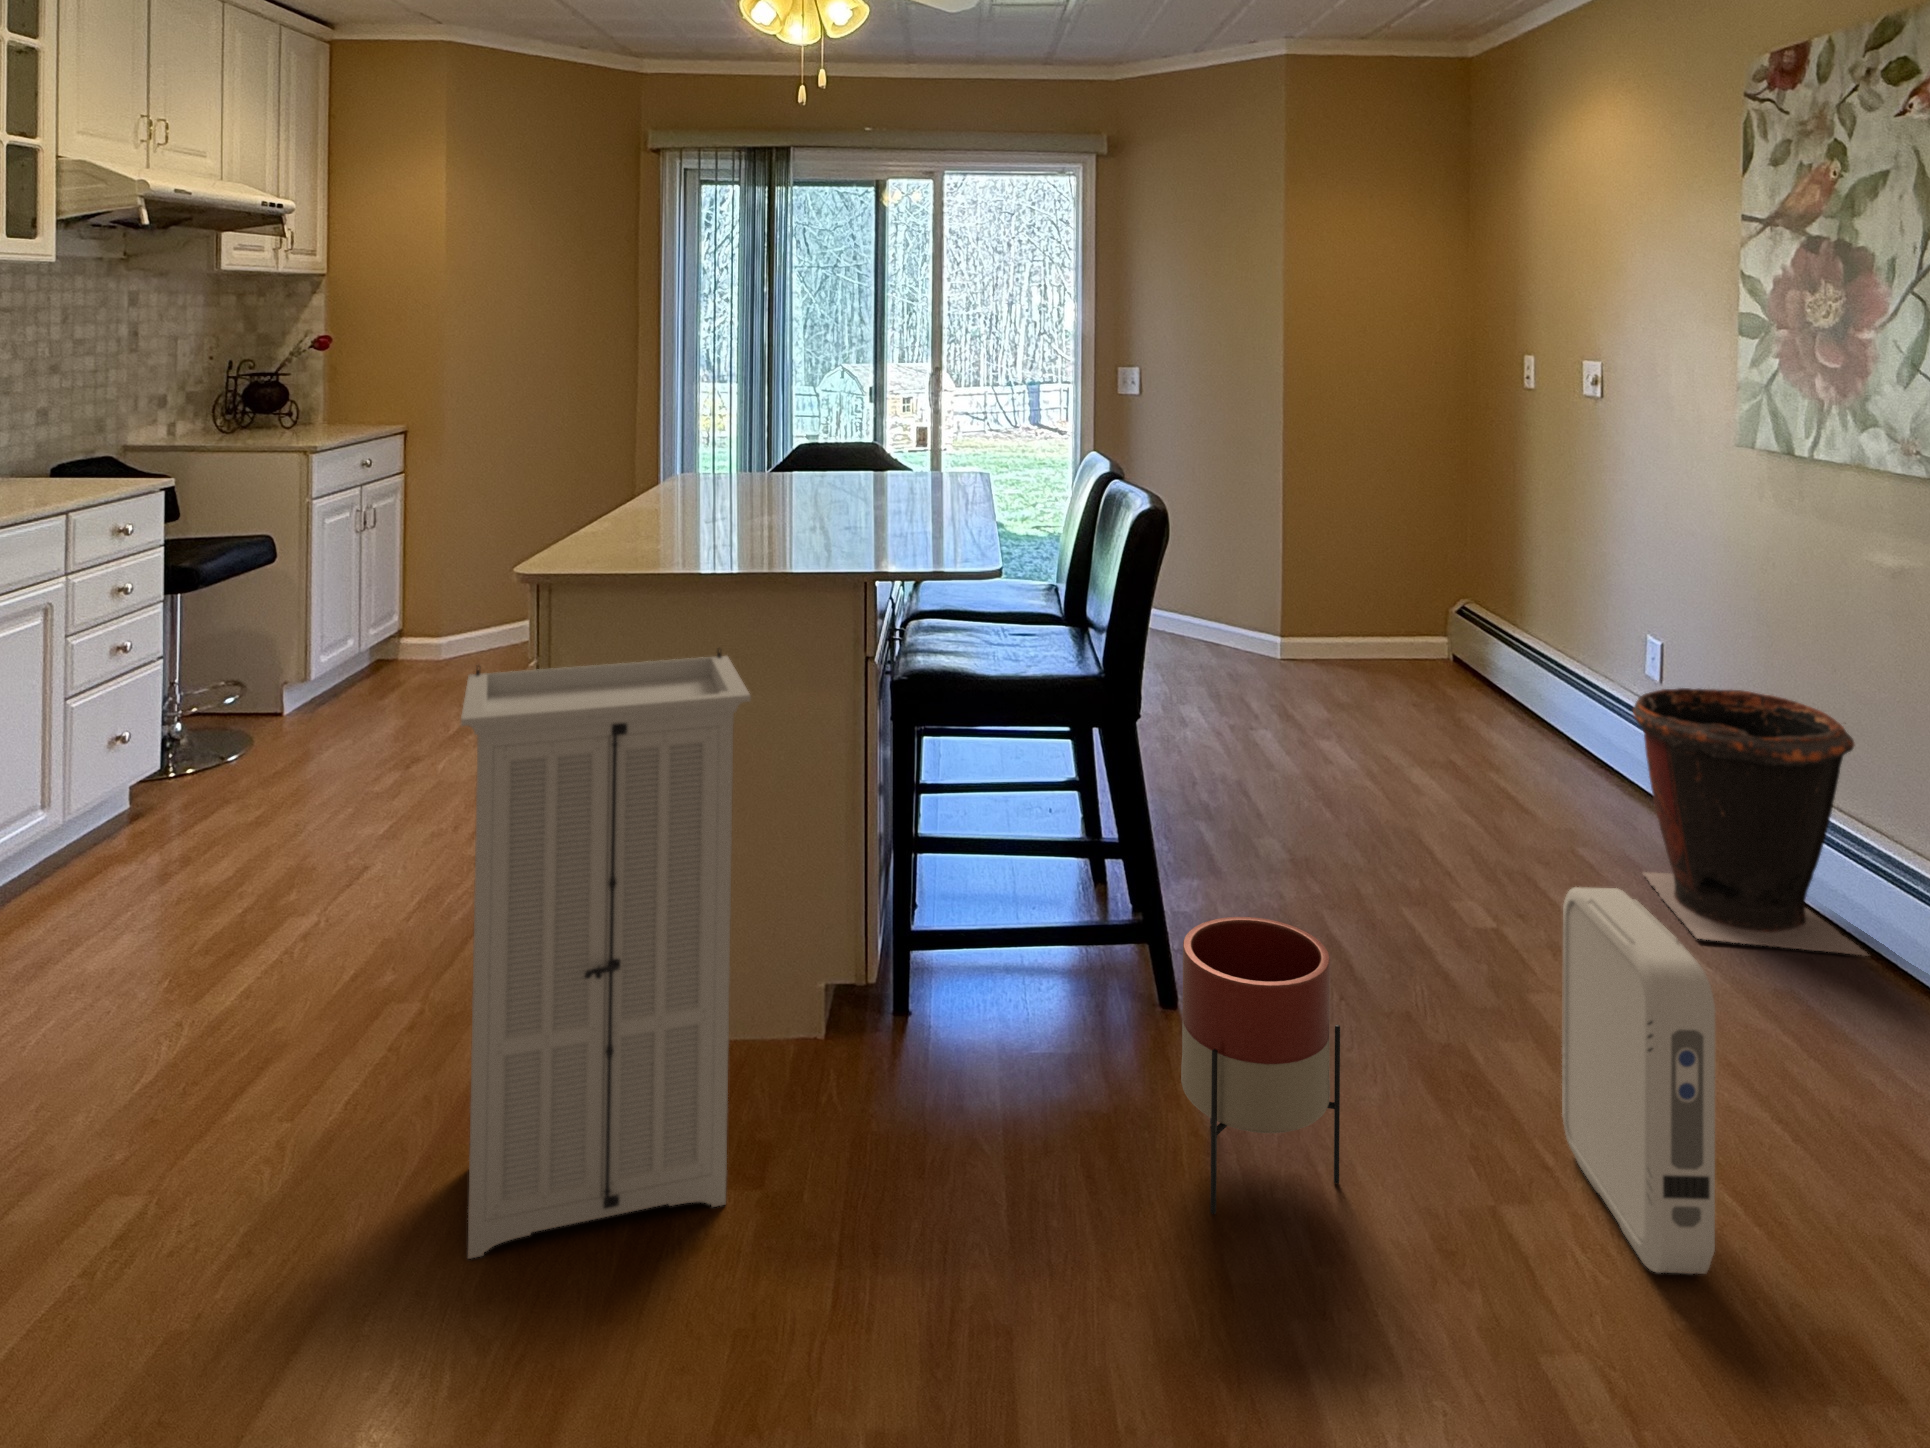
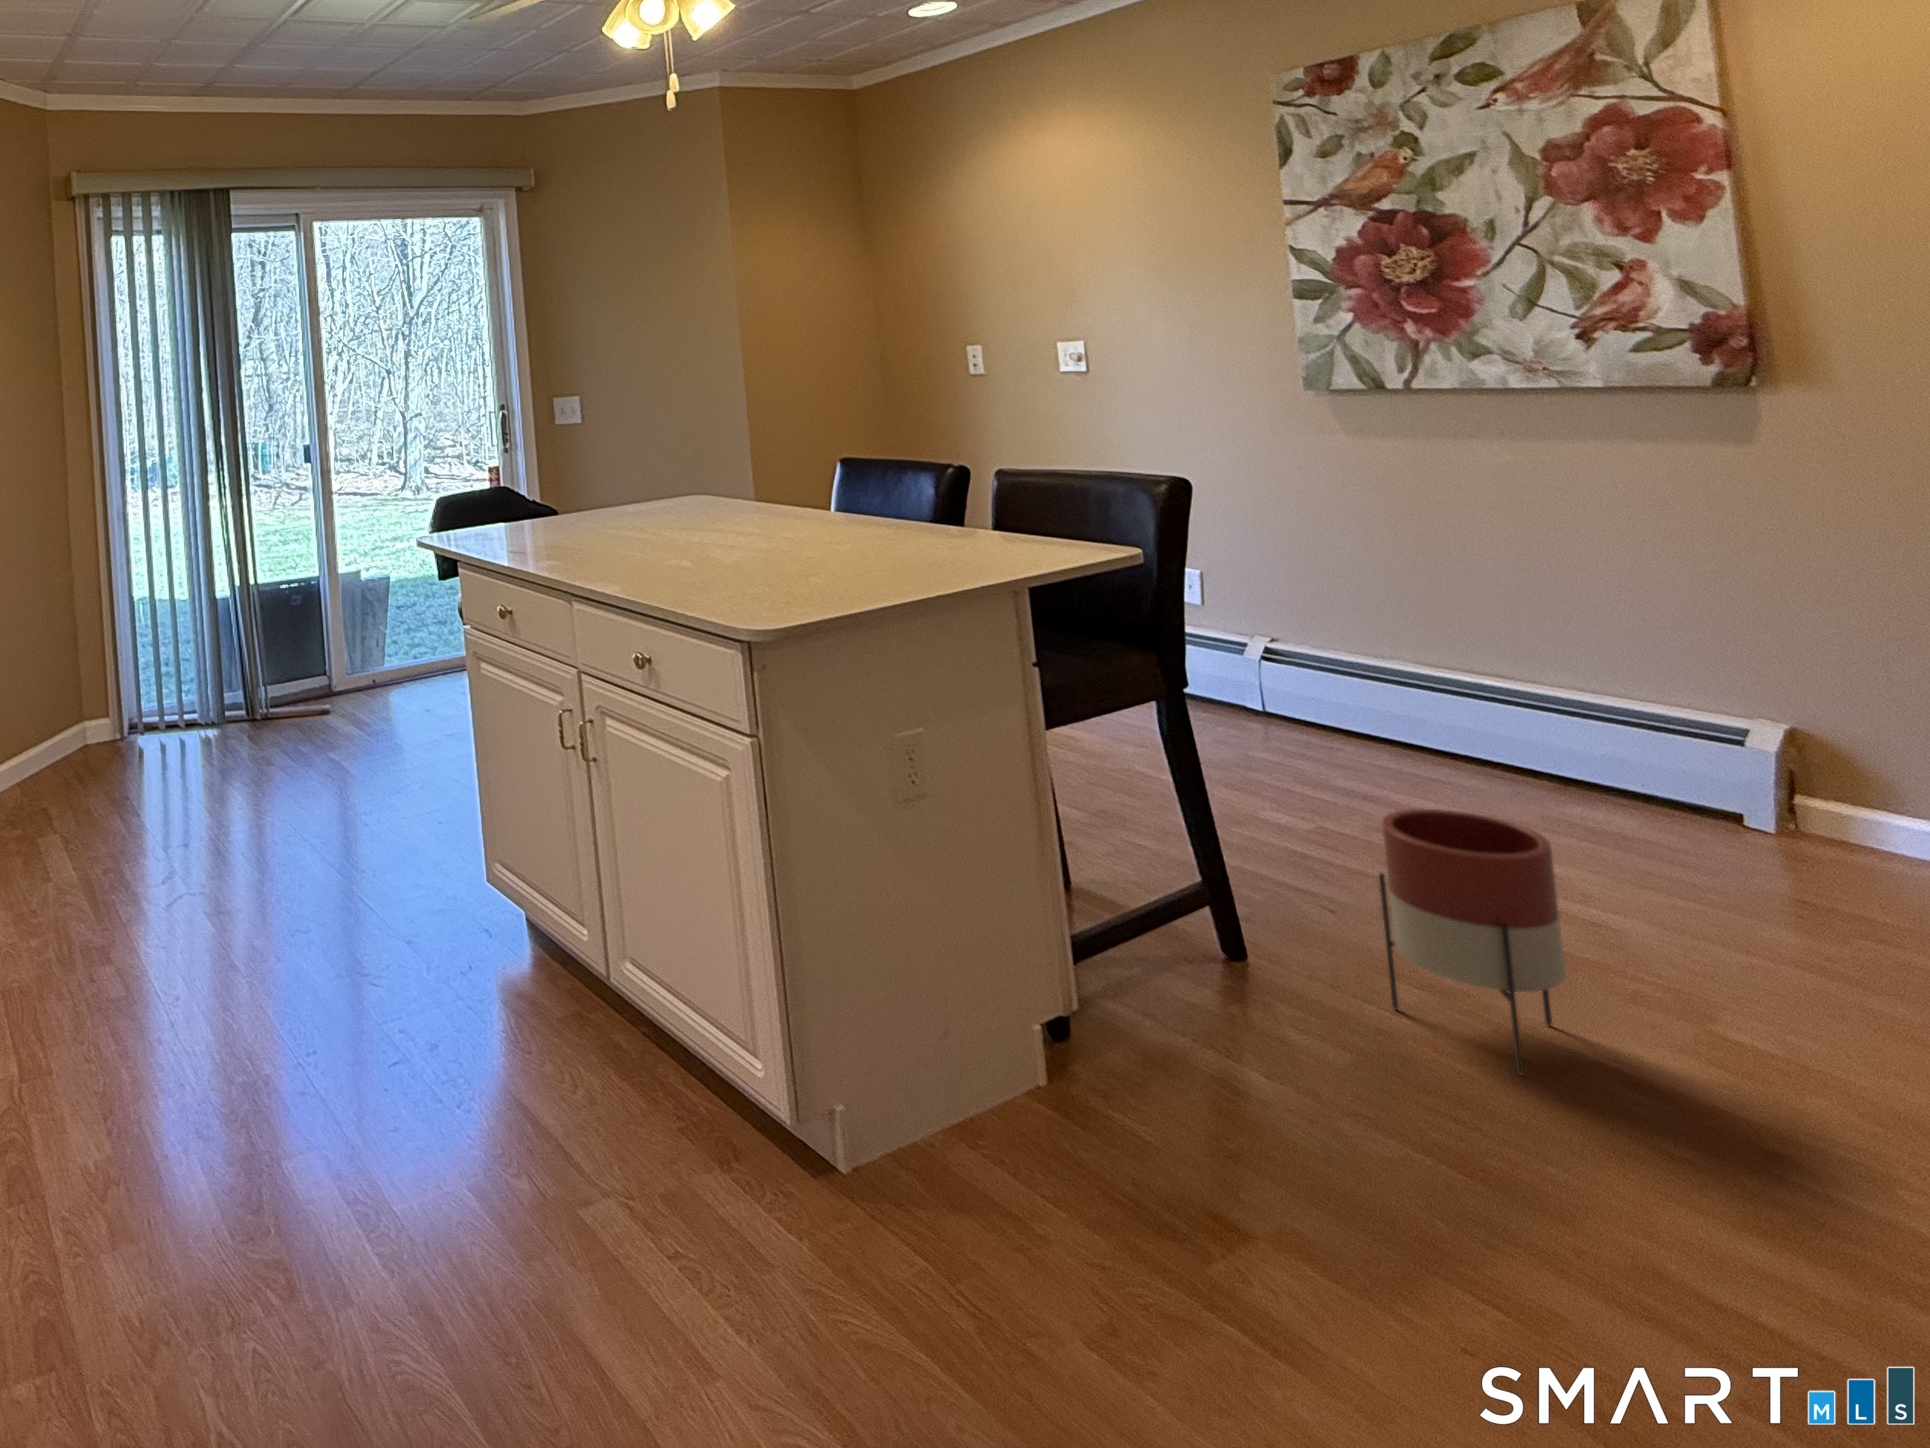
storage cabinet: present [461,651,751,1259] -> none [855,634,1182,1323]
trash can: present [1633,688,1868,956] -> none [1305,584,1549,787]
air purifier: present [1562,887,1715,1274] -> none [1600,726,1879,1022]

